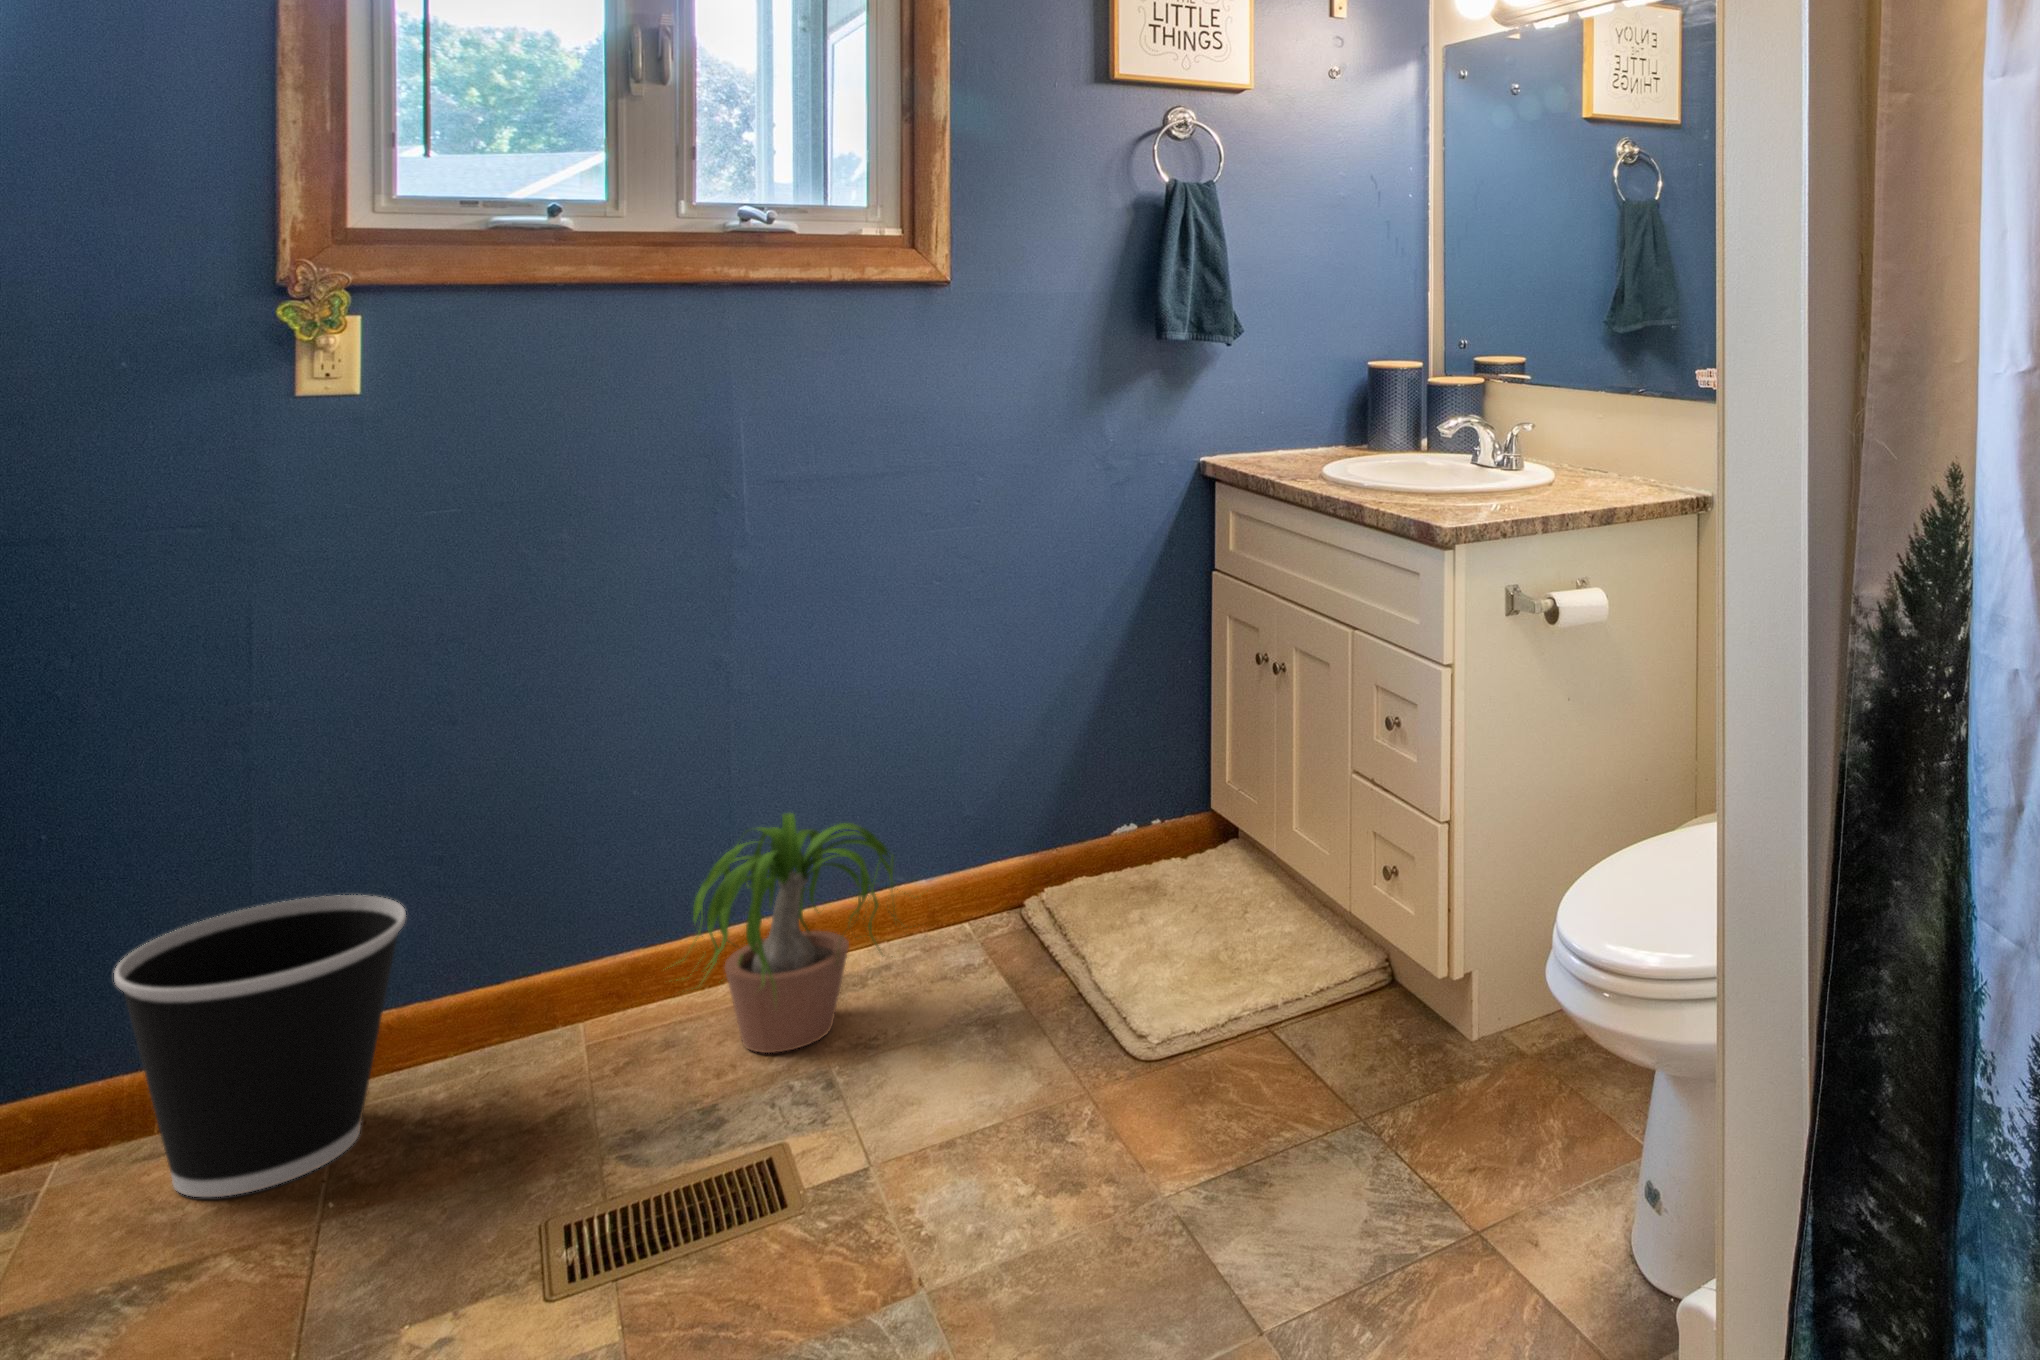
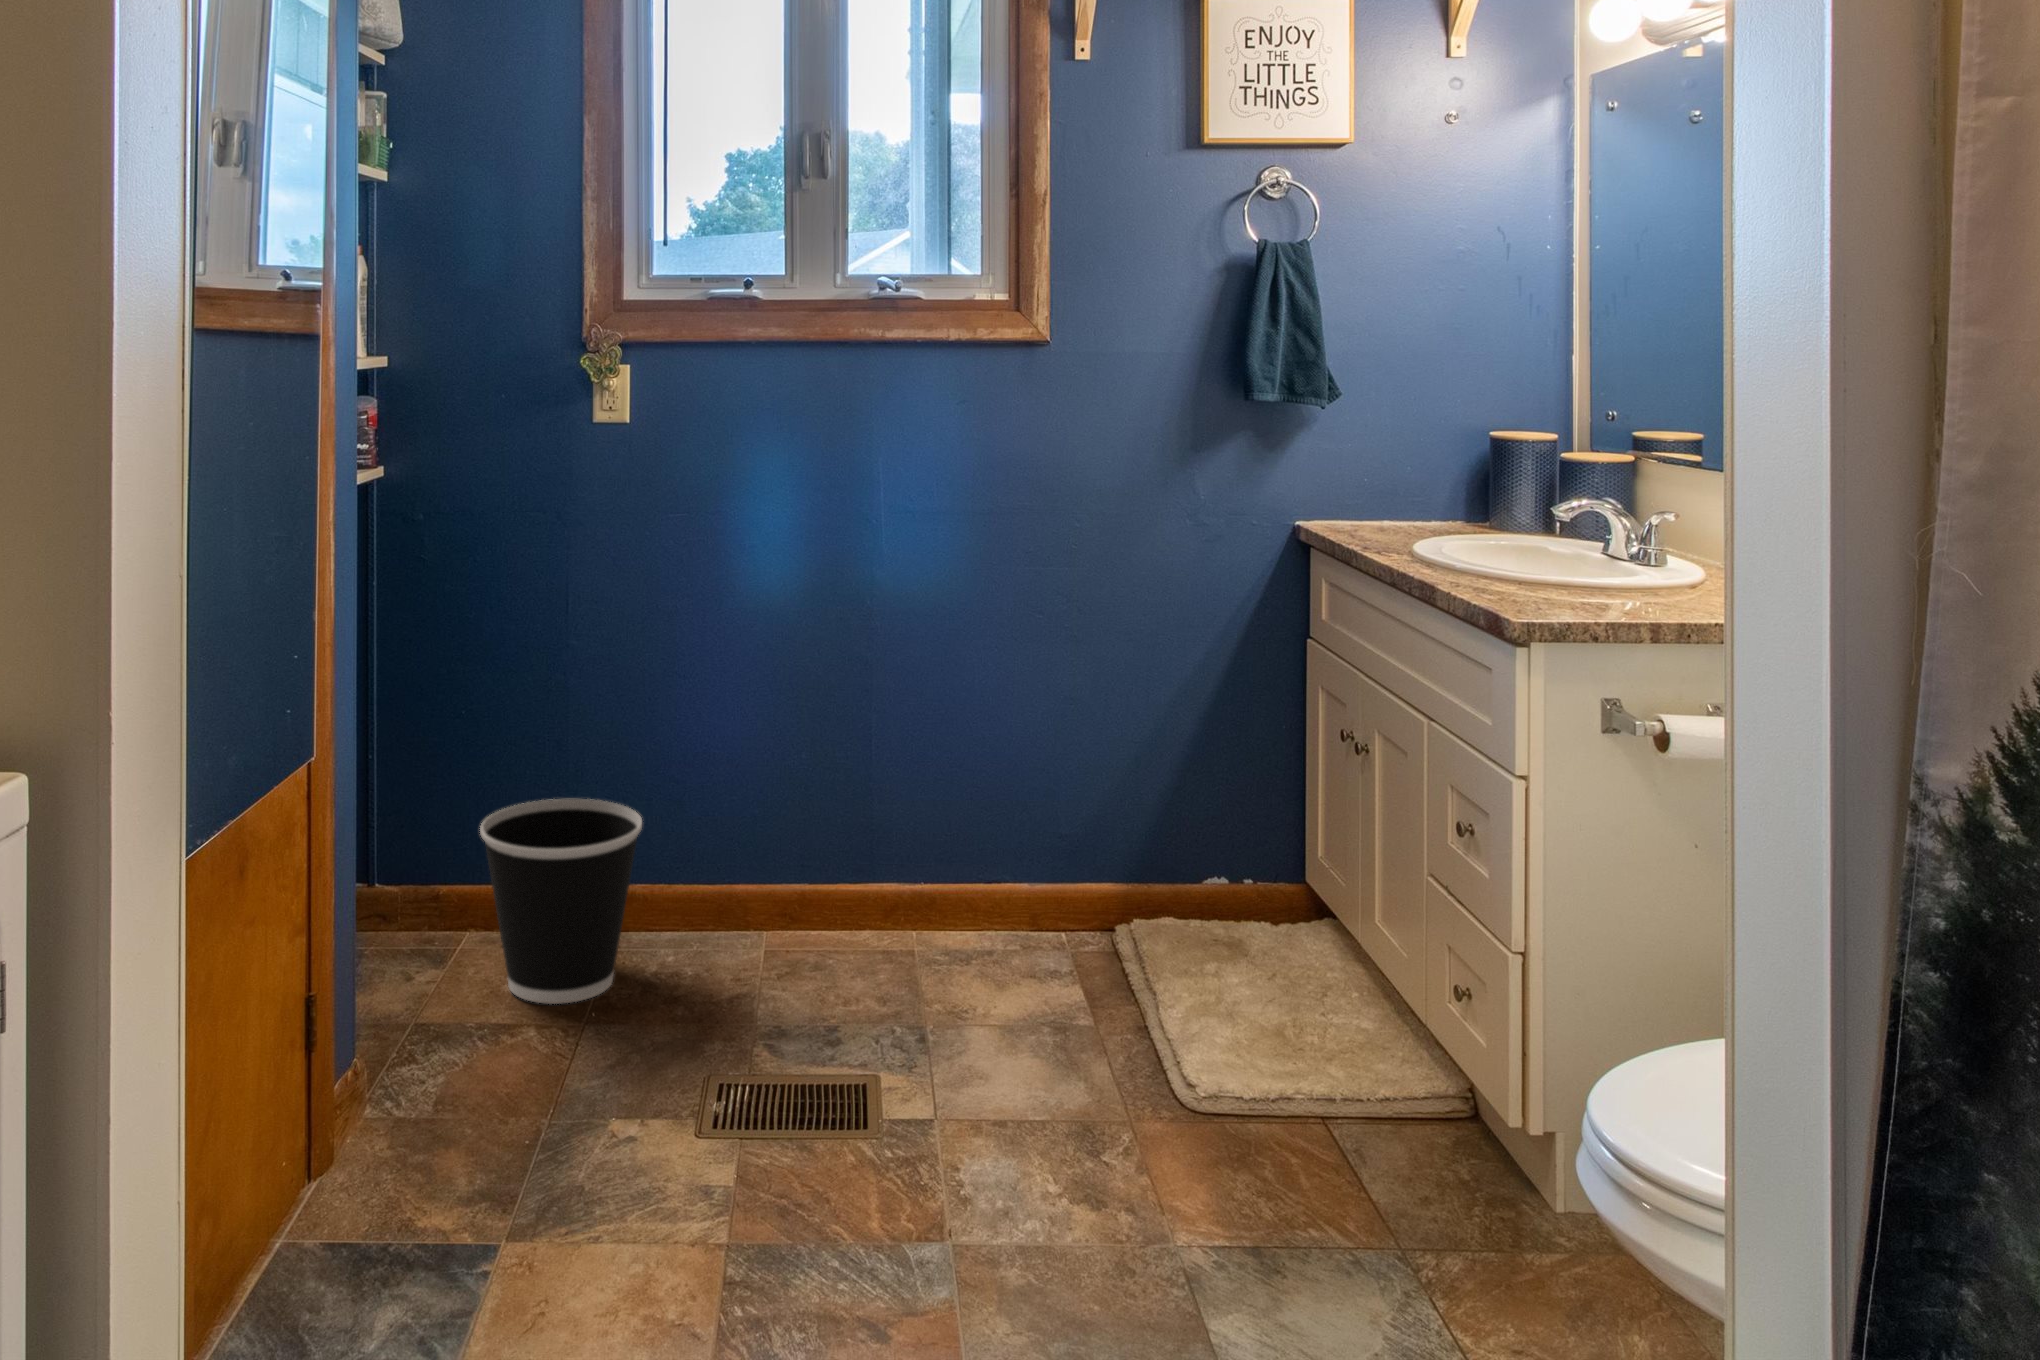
potted plant: present [673,813,915,1053] -> none [803,802,1022,1008]

